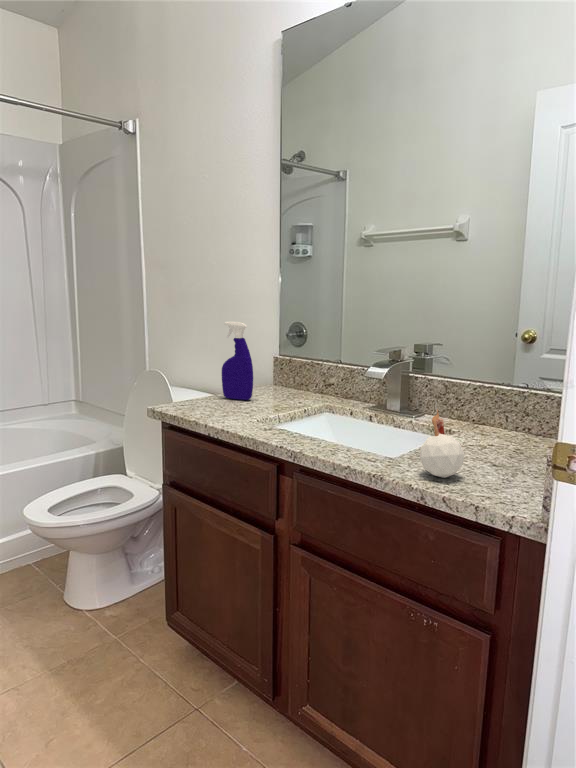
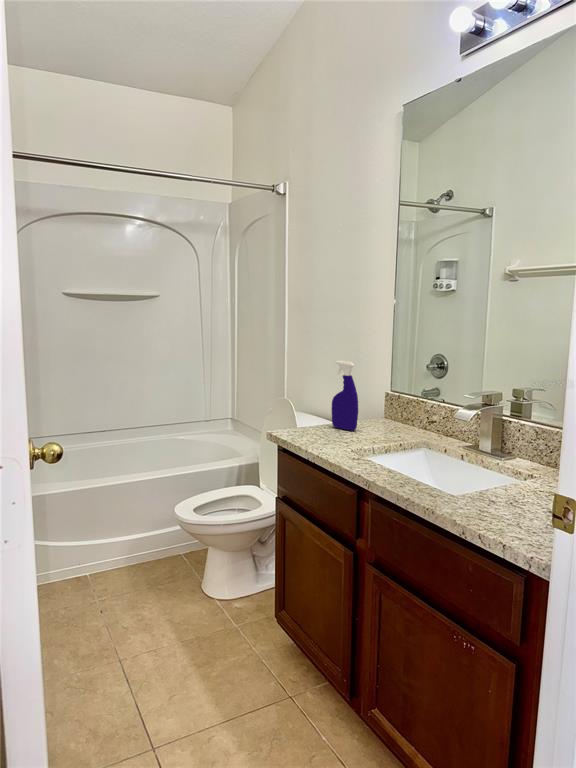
candle: present [420,401,465,478] -> none [471,446,513,518]

